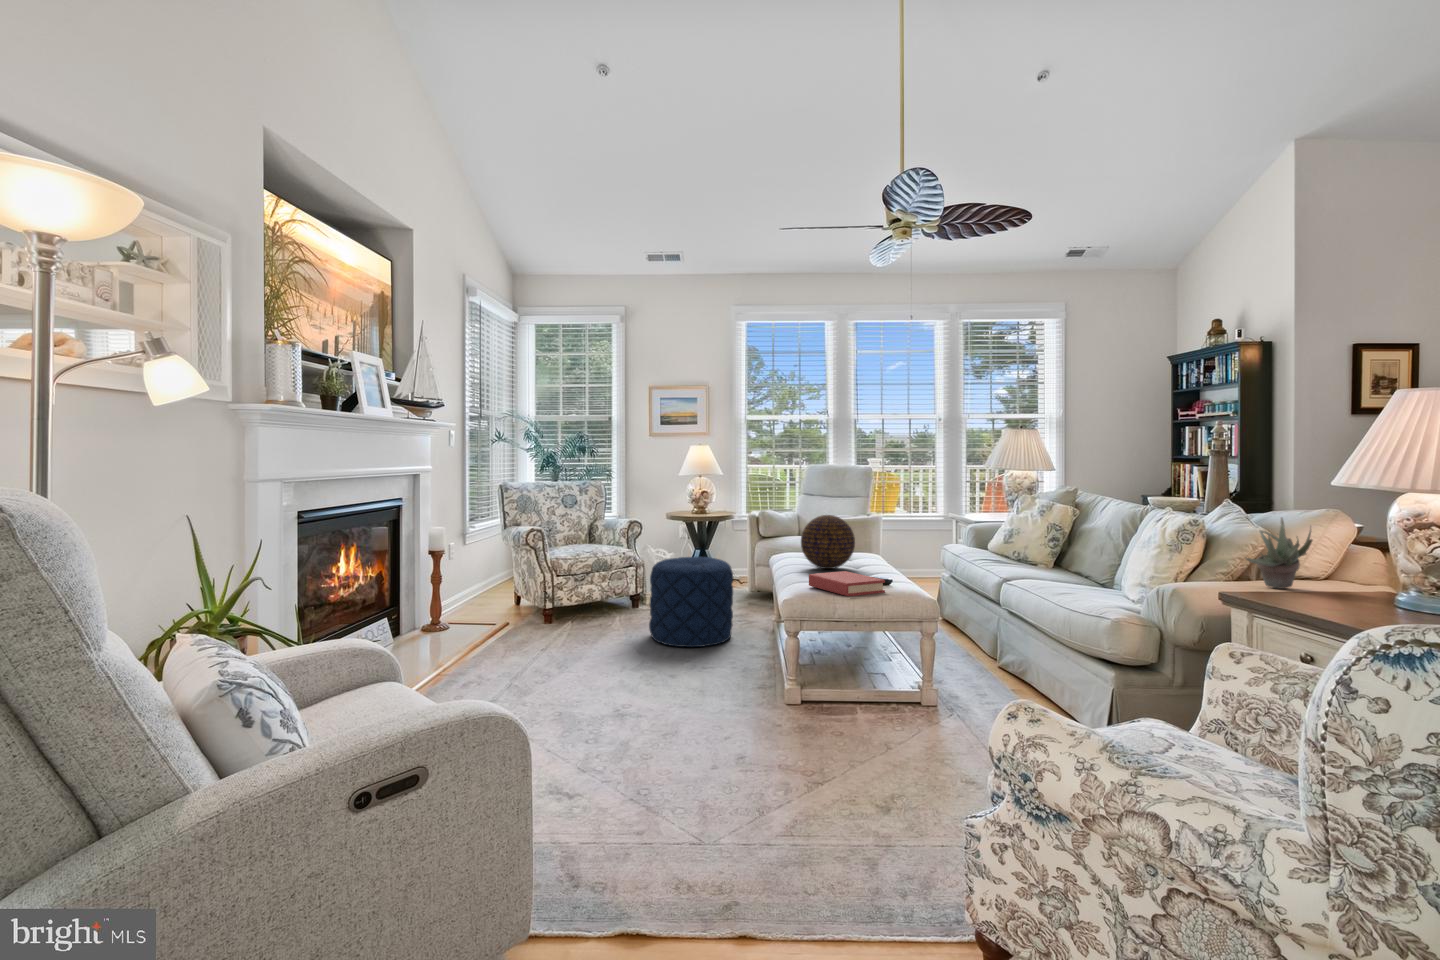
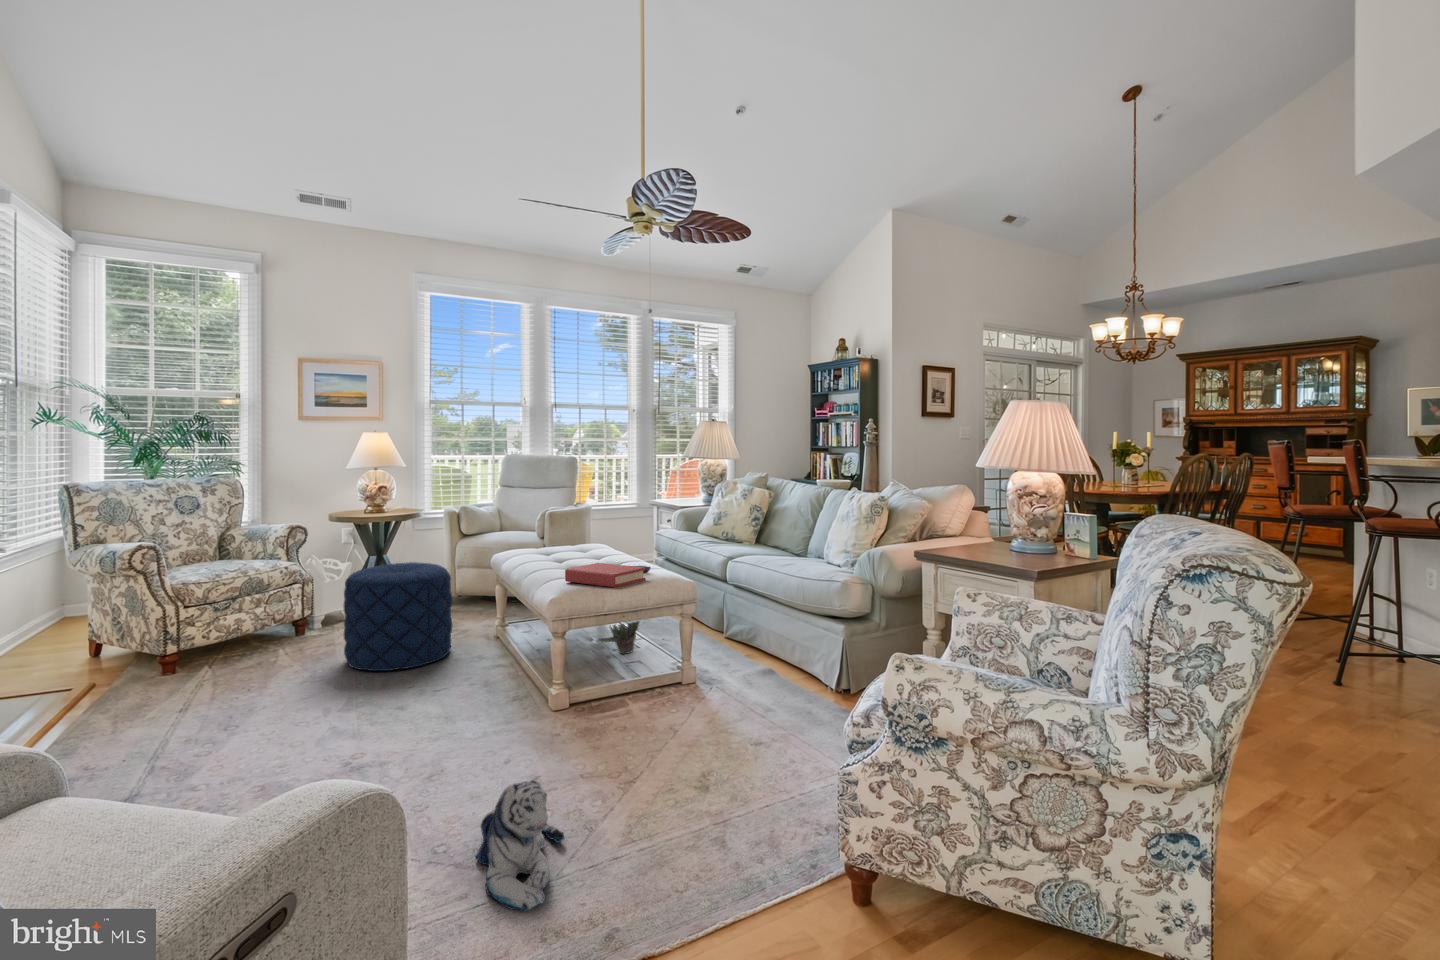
decorative orb: present [801,515,855,569] -> none [534,507,591,563]
succulent plant: present [1246,518,1312,589] -> present [599,621,639,654]
plush toy: none [653,754,733,866] -> present [475,781,564,912]

